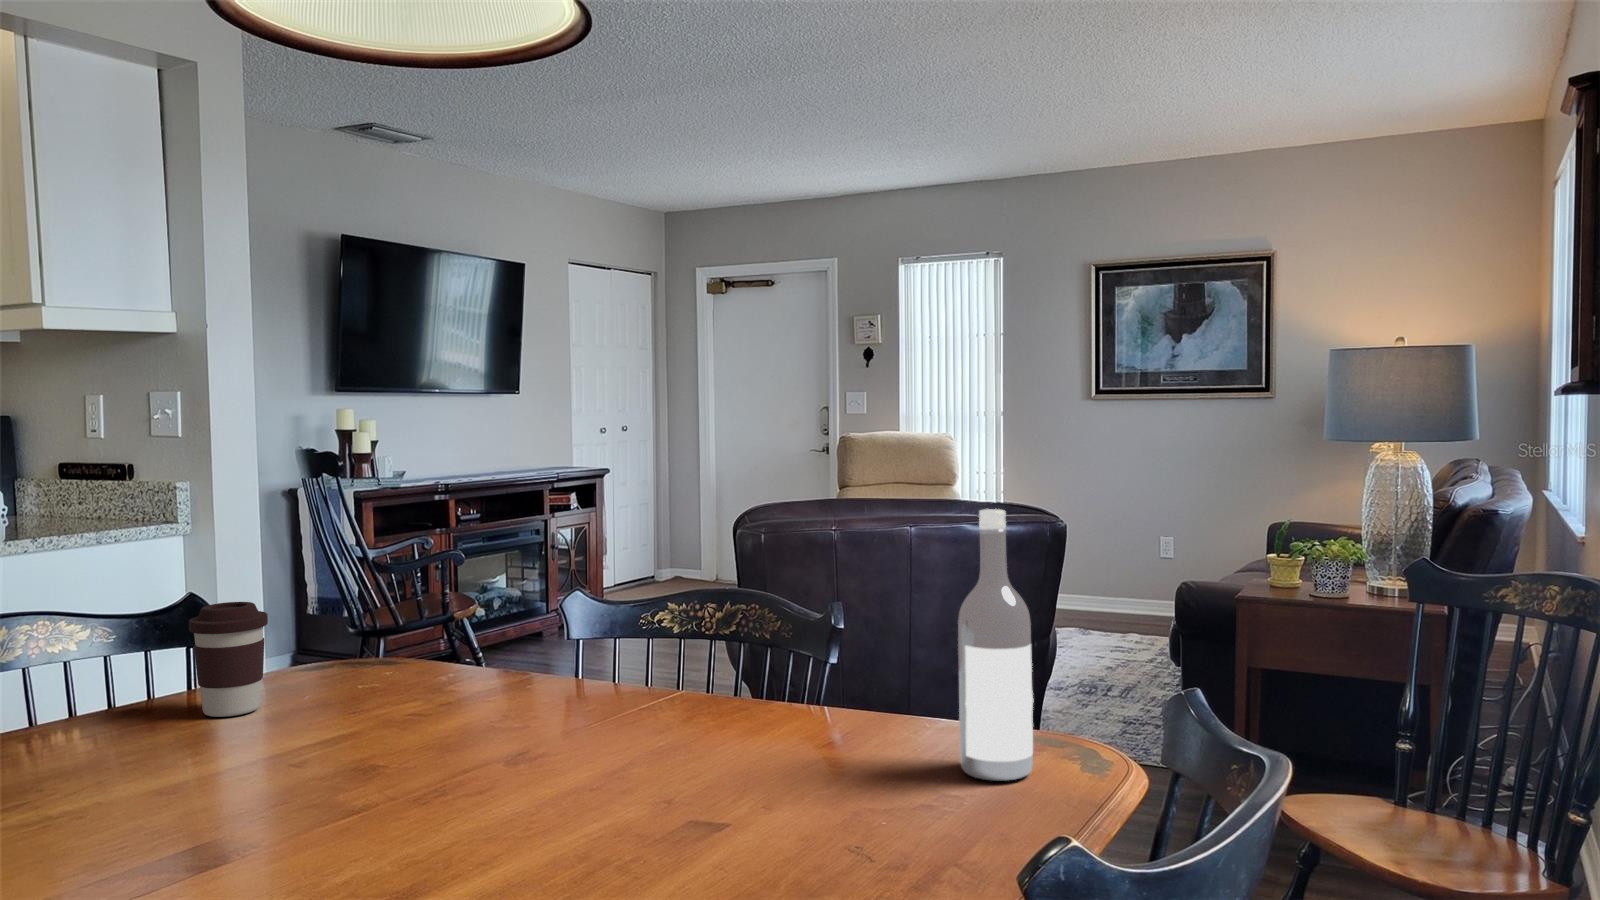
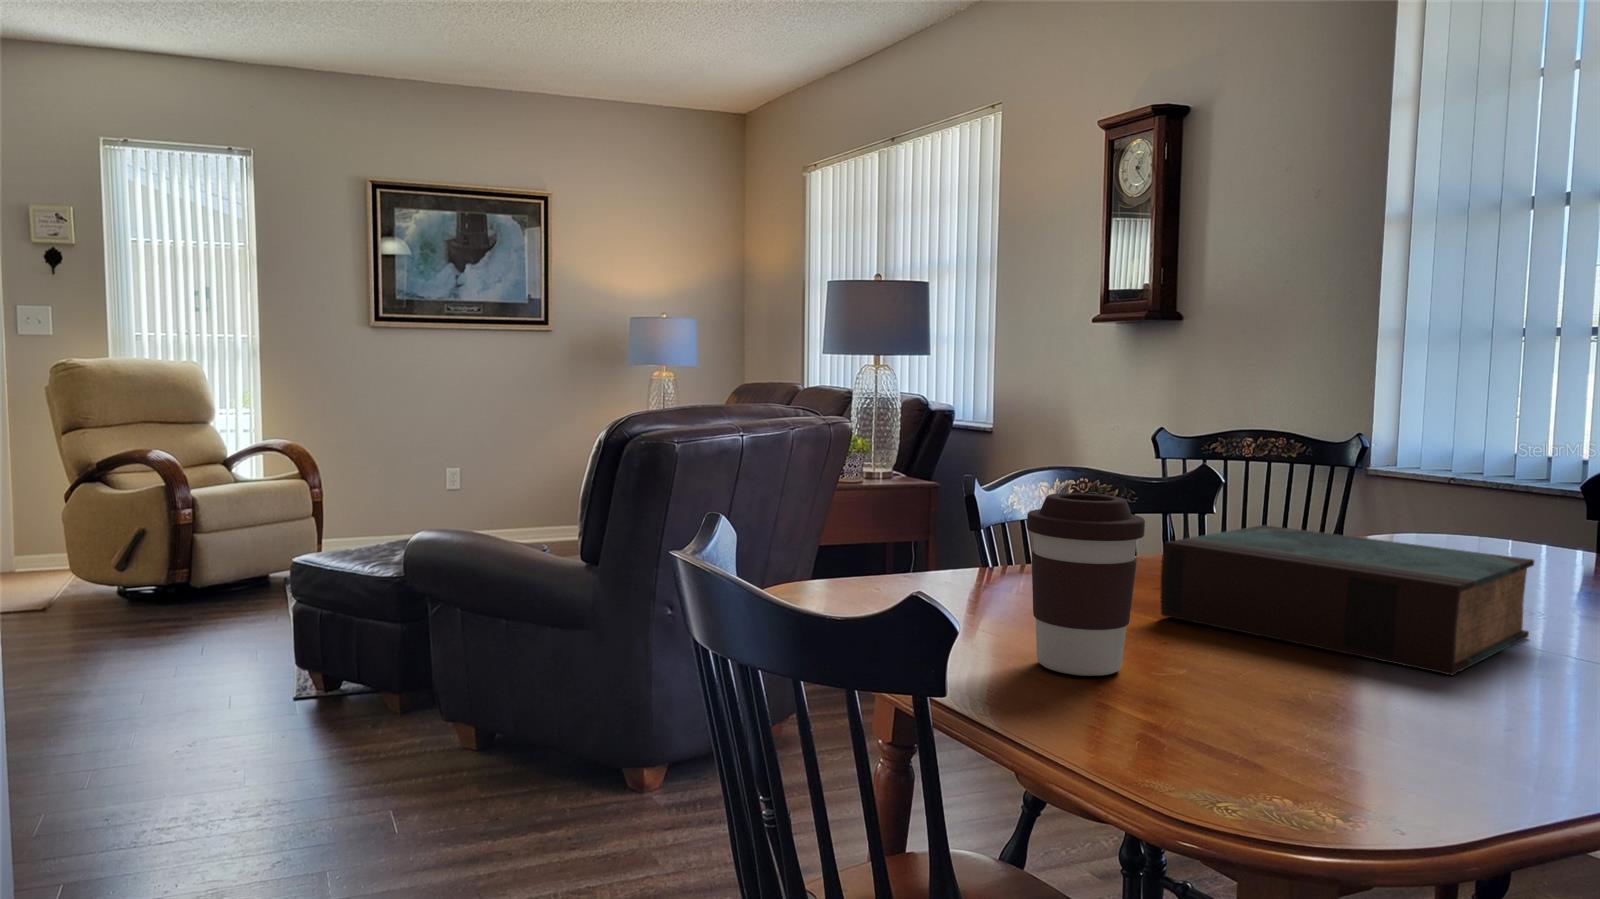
wine bottle: present [958,509,1033,781] -> none [1470,358,1540,559]
book: none [263,653,557,786] -> present [1161,525,1534,675]

